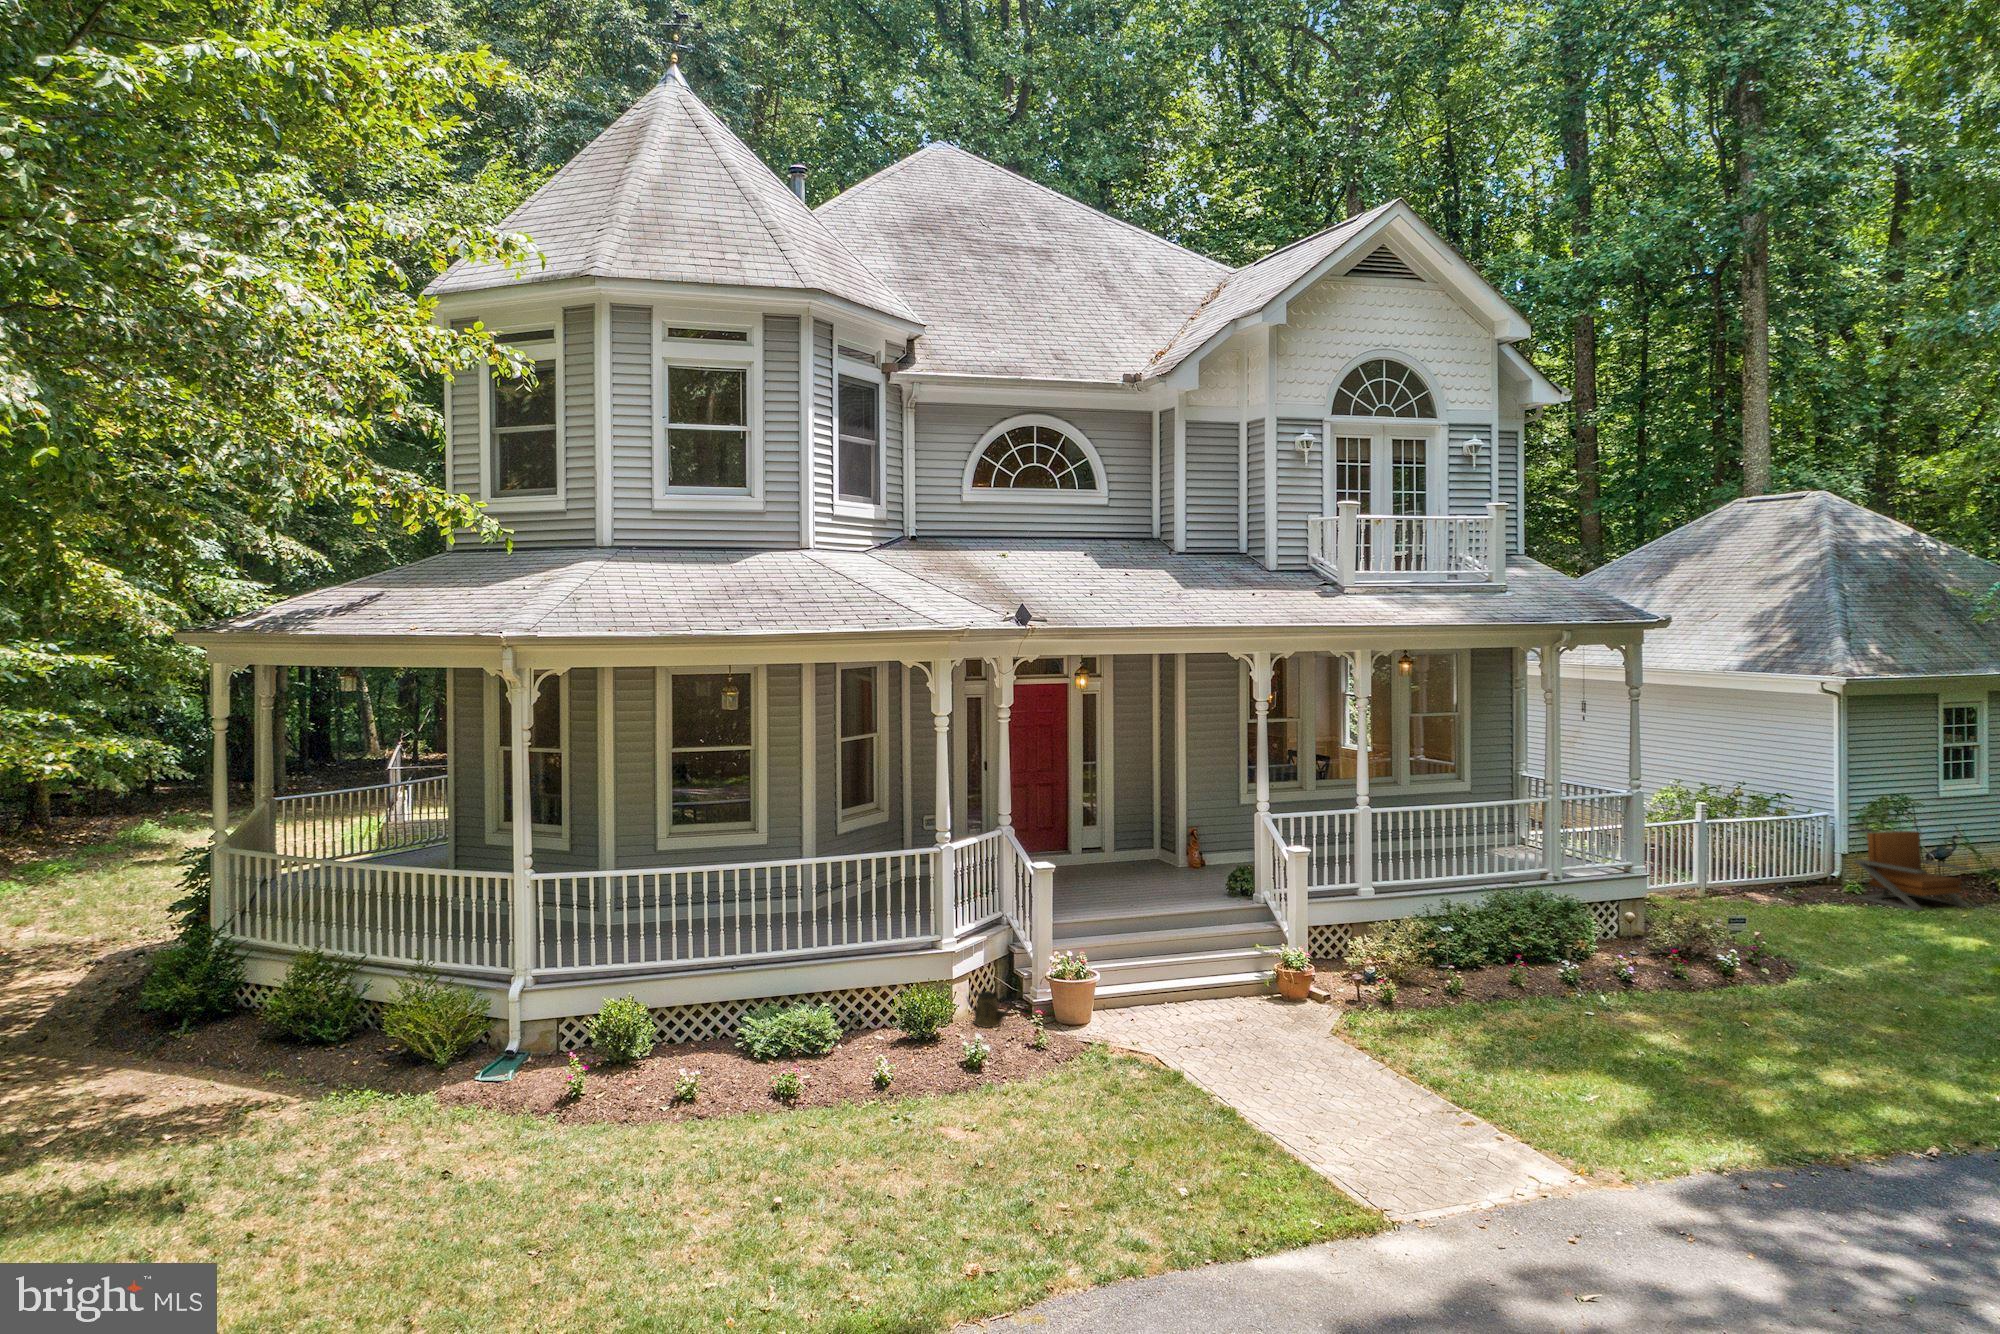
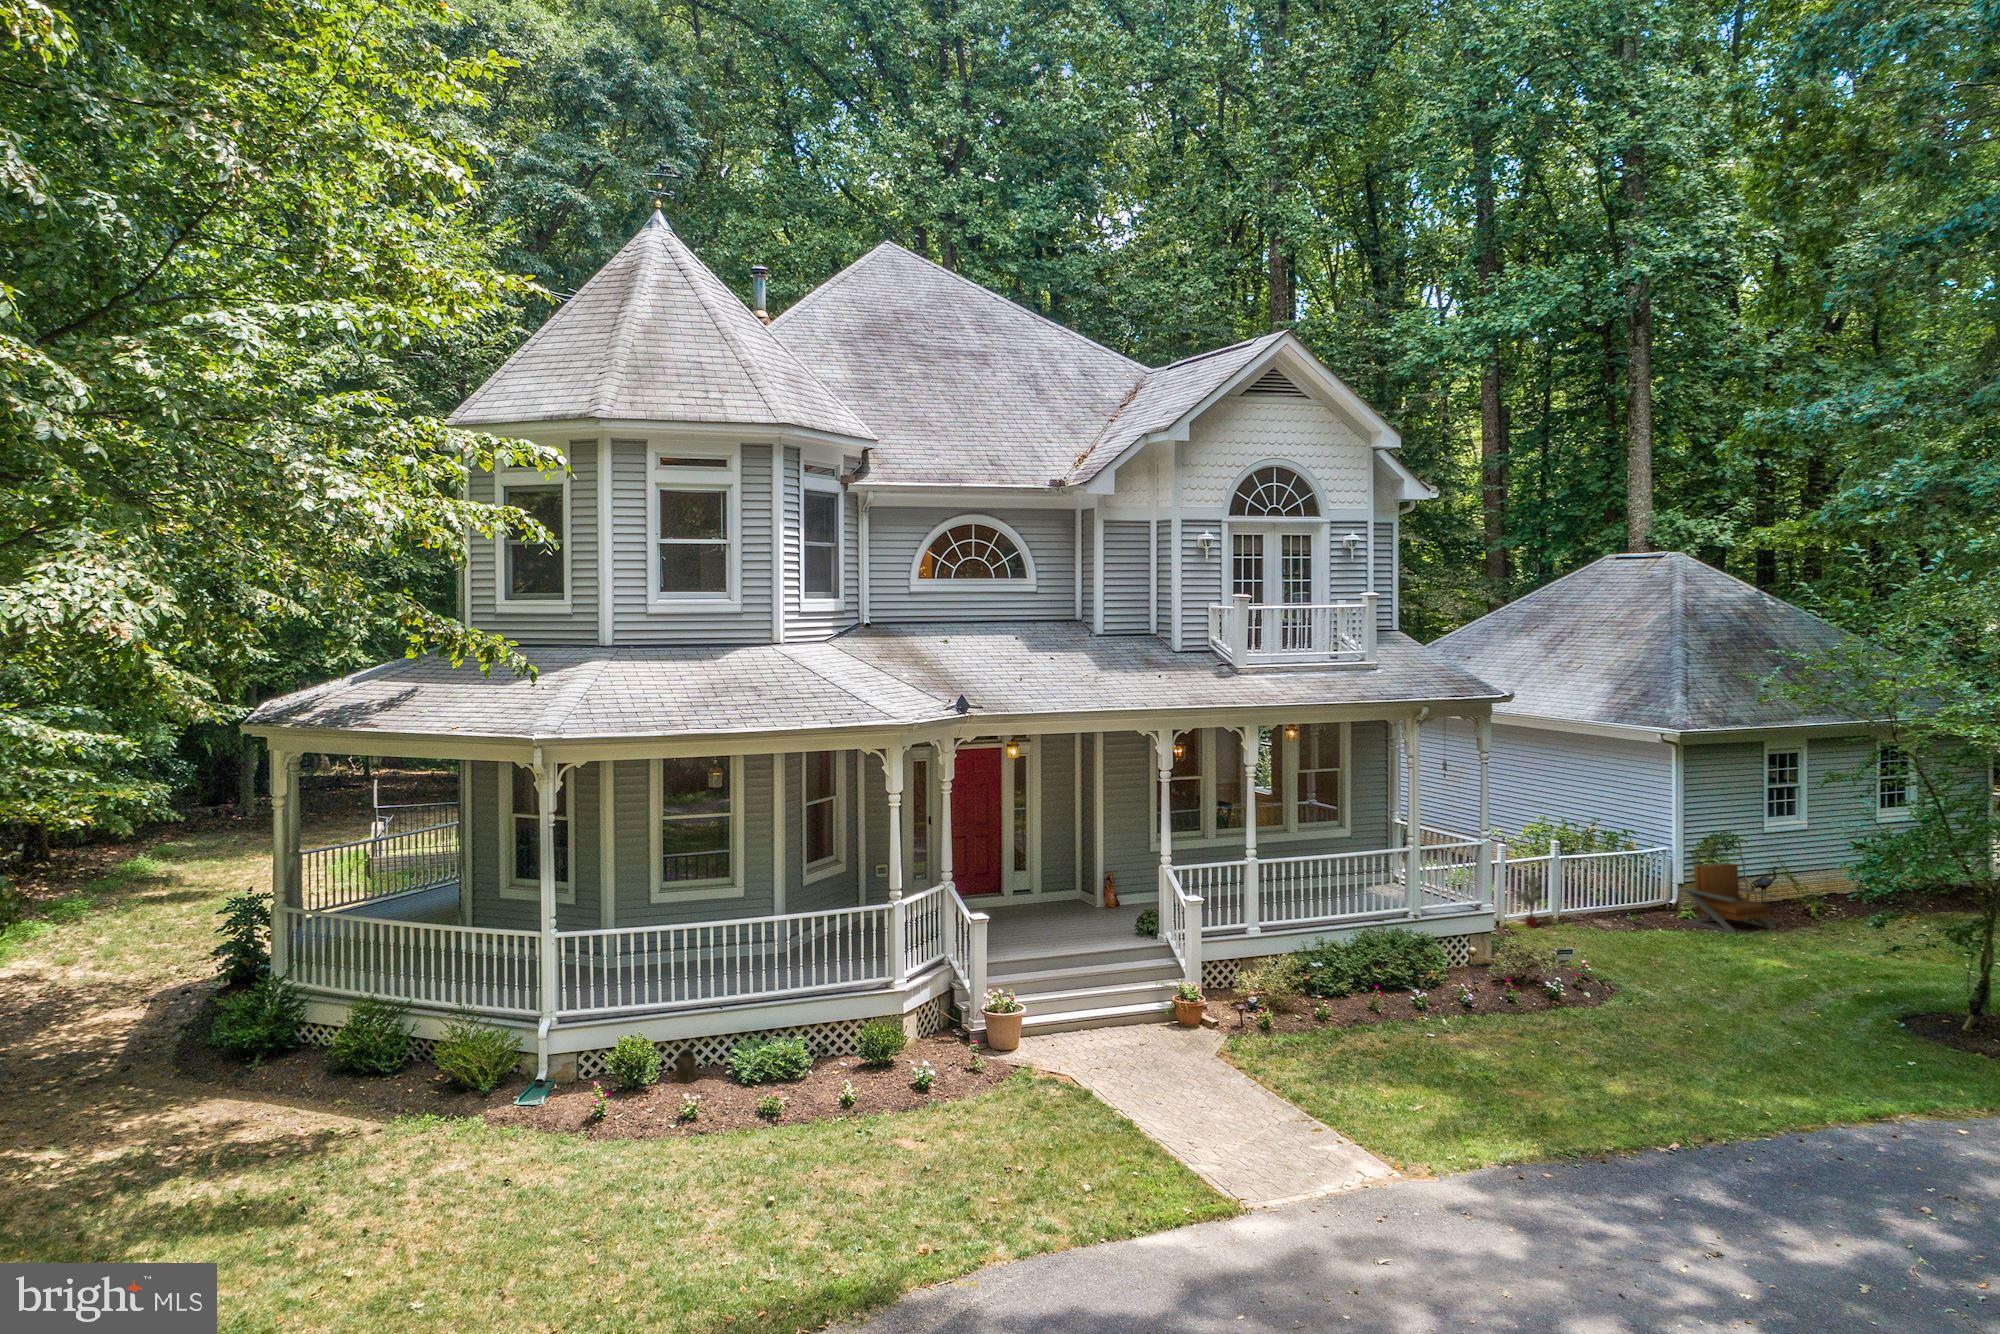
potted tree: none [1654,837,1693,902] -> present [1514,873,1542,928]
watering can: present [967,991,1024,1028] -> present [674,1048,699,1083]

